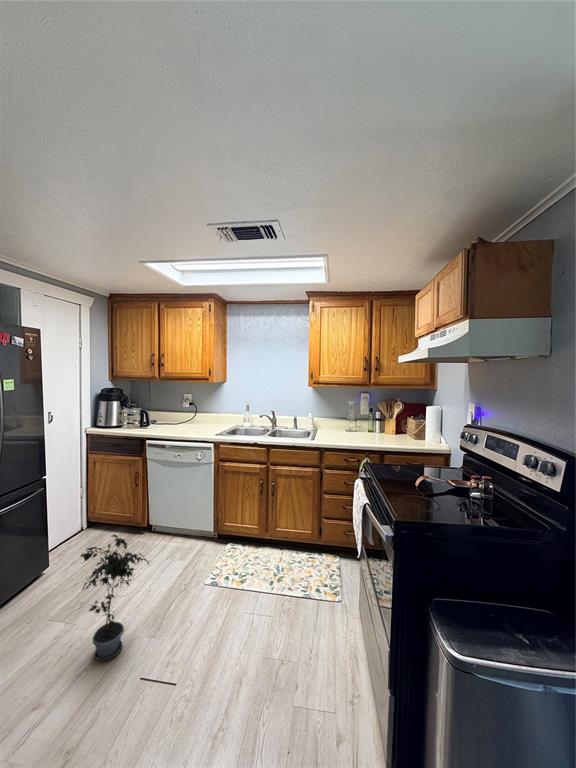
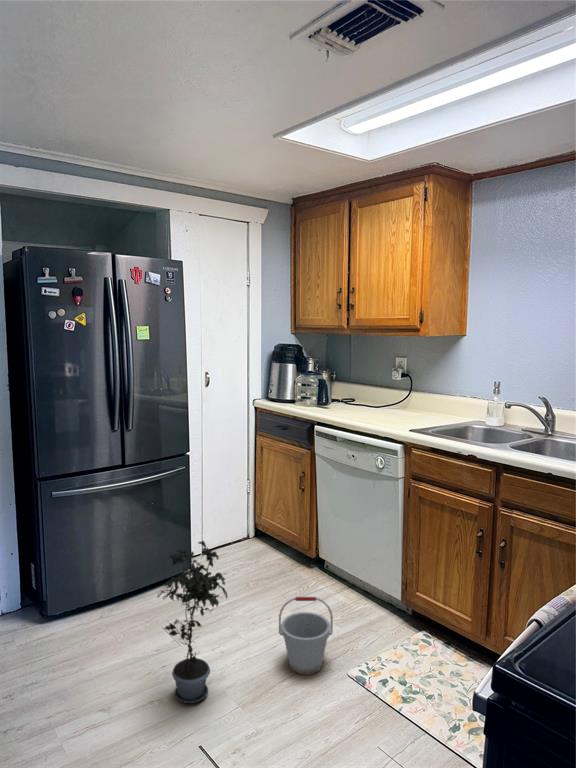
bucket: none [160,545,193,598] -> present [279,597,333,675]

